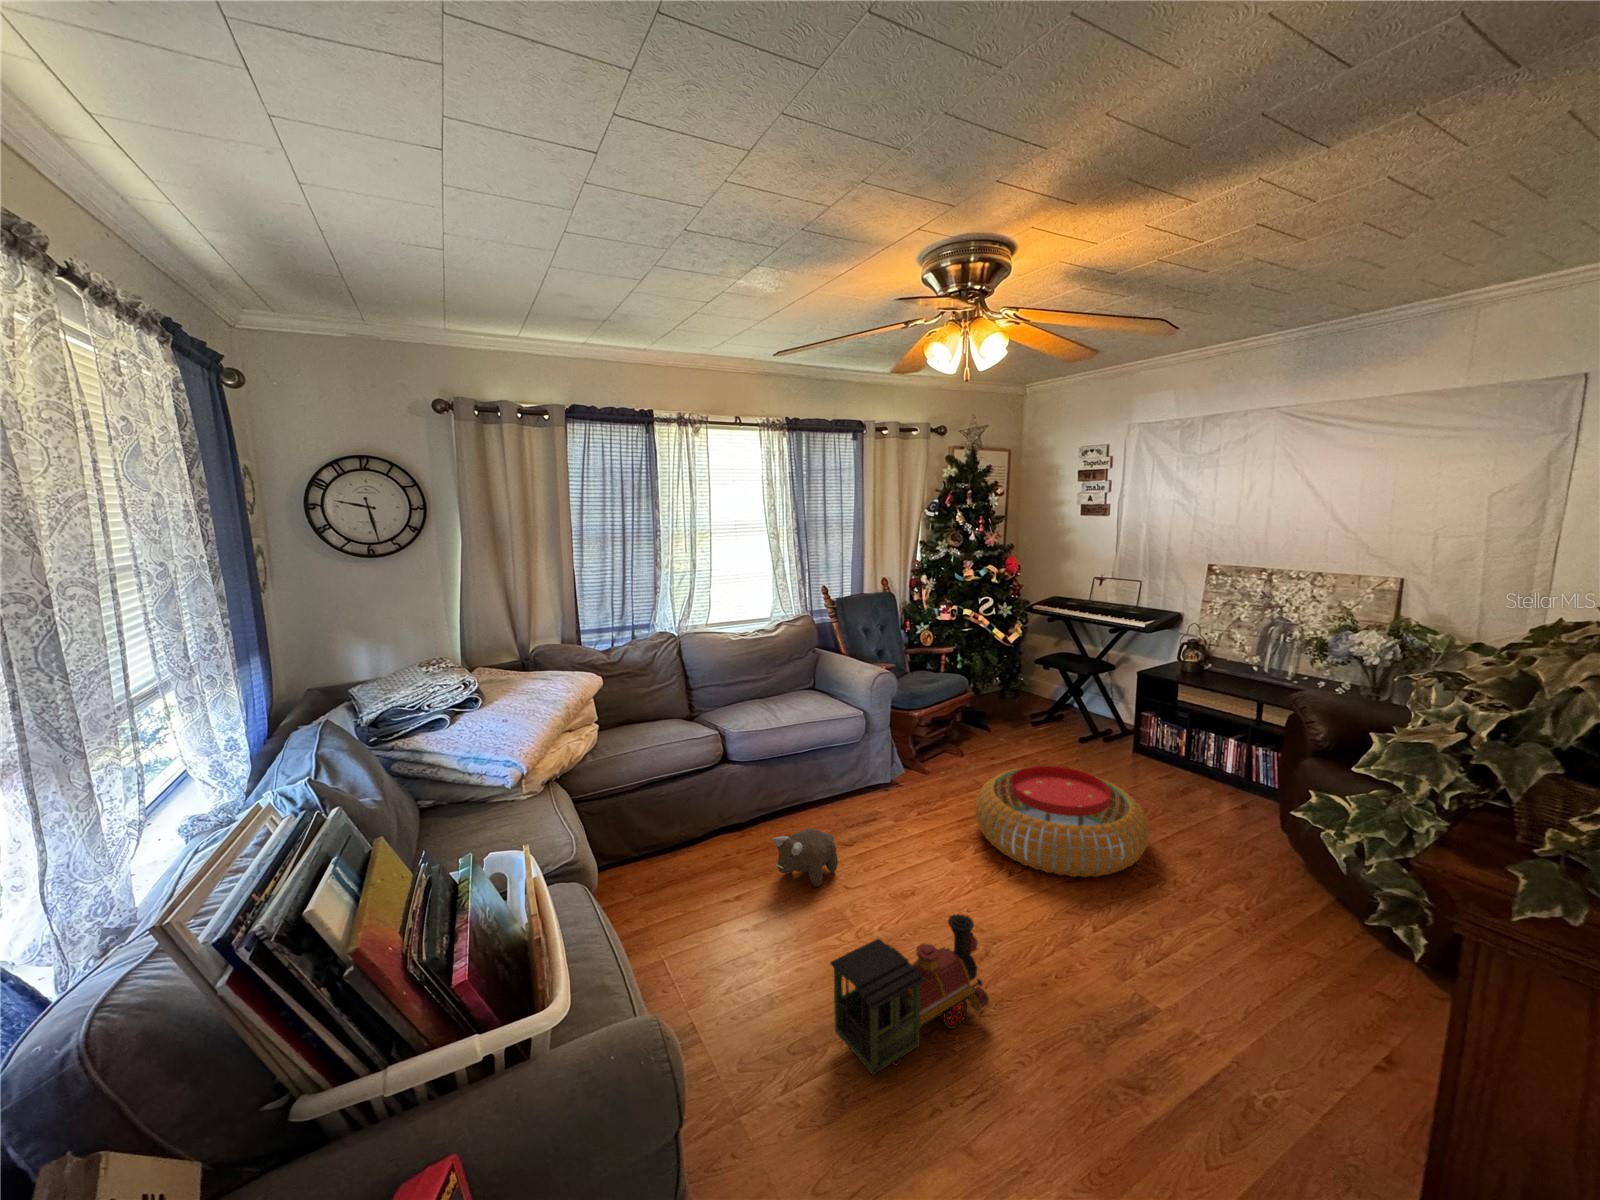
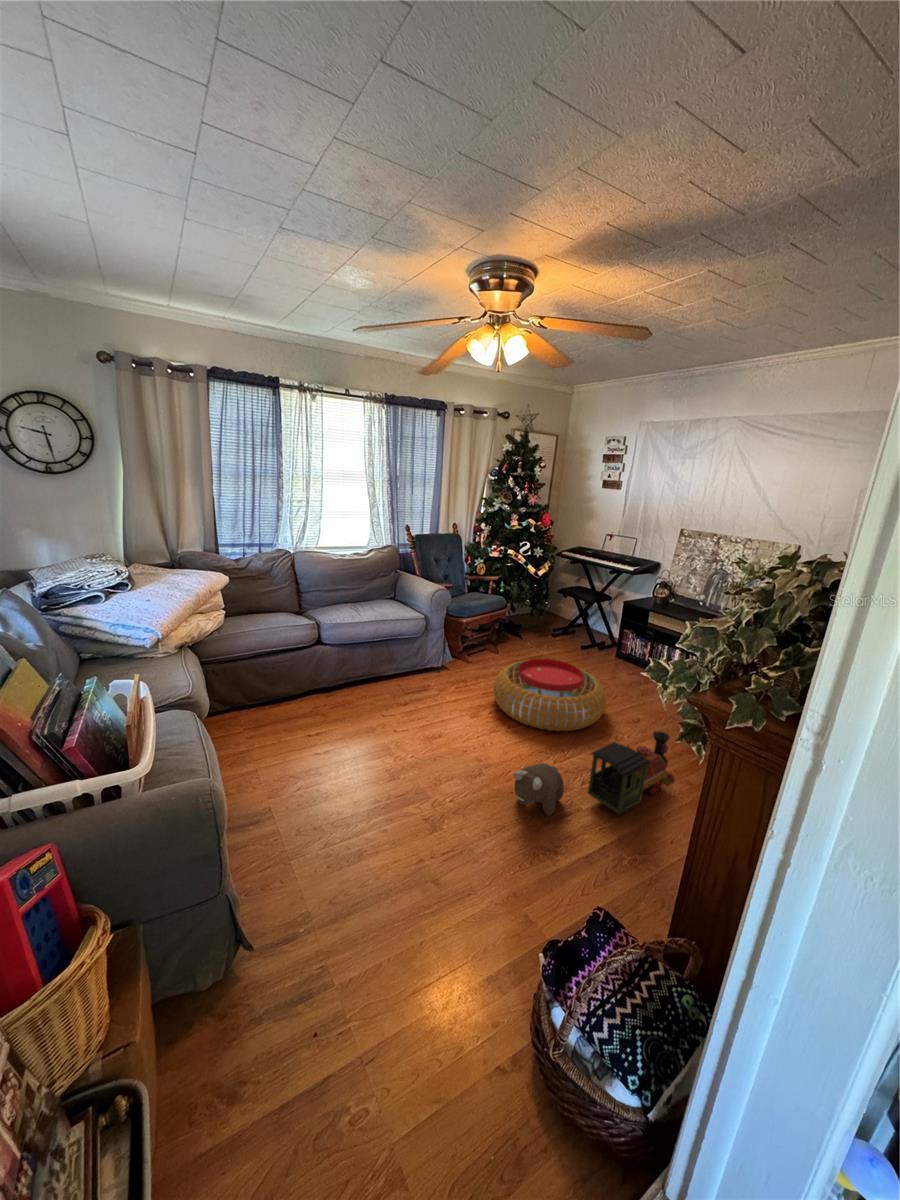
plush toy: present [772,829,838,887] -> present [514,763,564,816]
toy train: present [830,914,989,1075] -> present [588,731,675,815]

